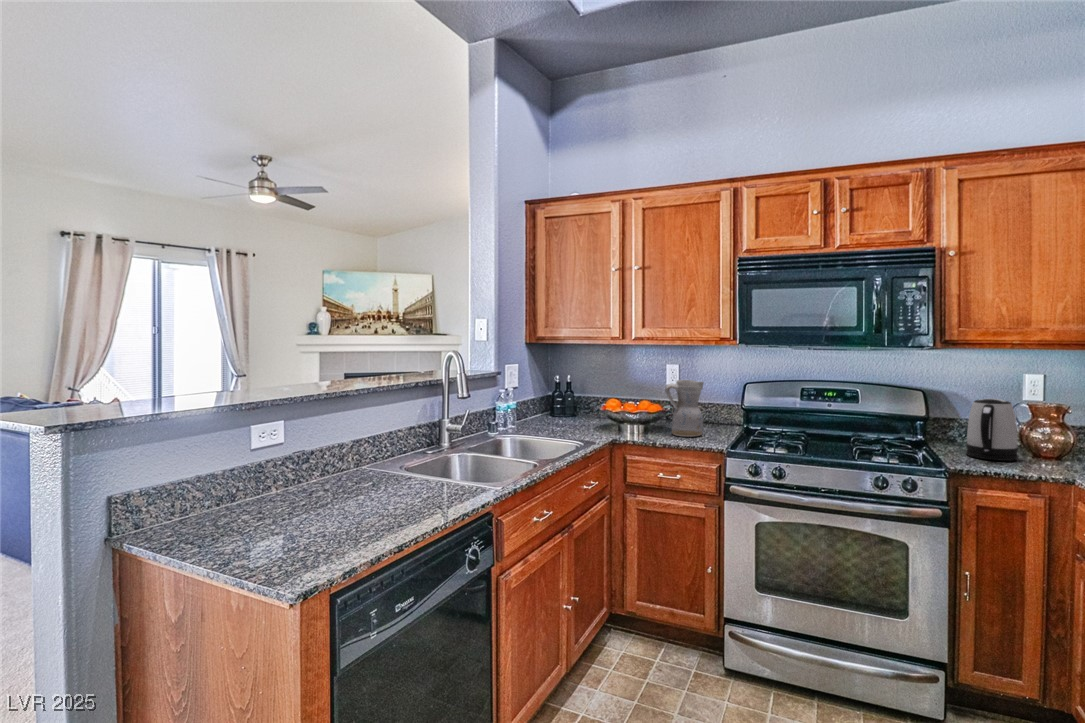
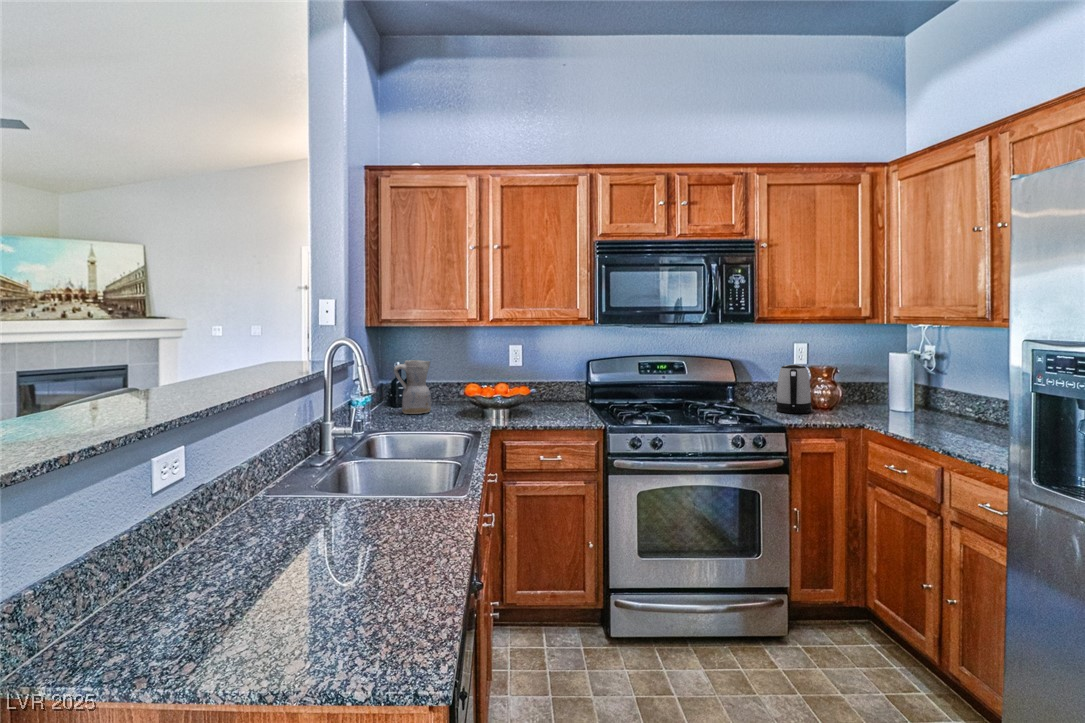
ceramic pitcher: present [665,380,704,437] -> present [394,360,431,414]

